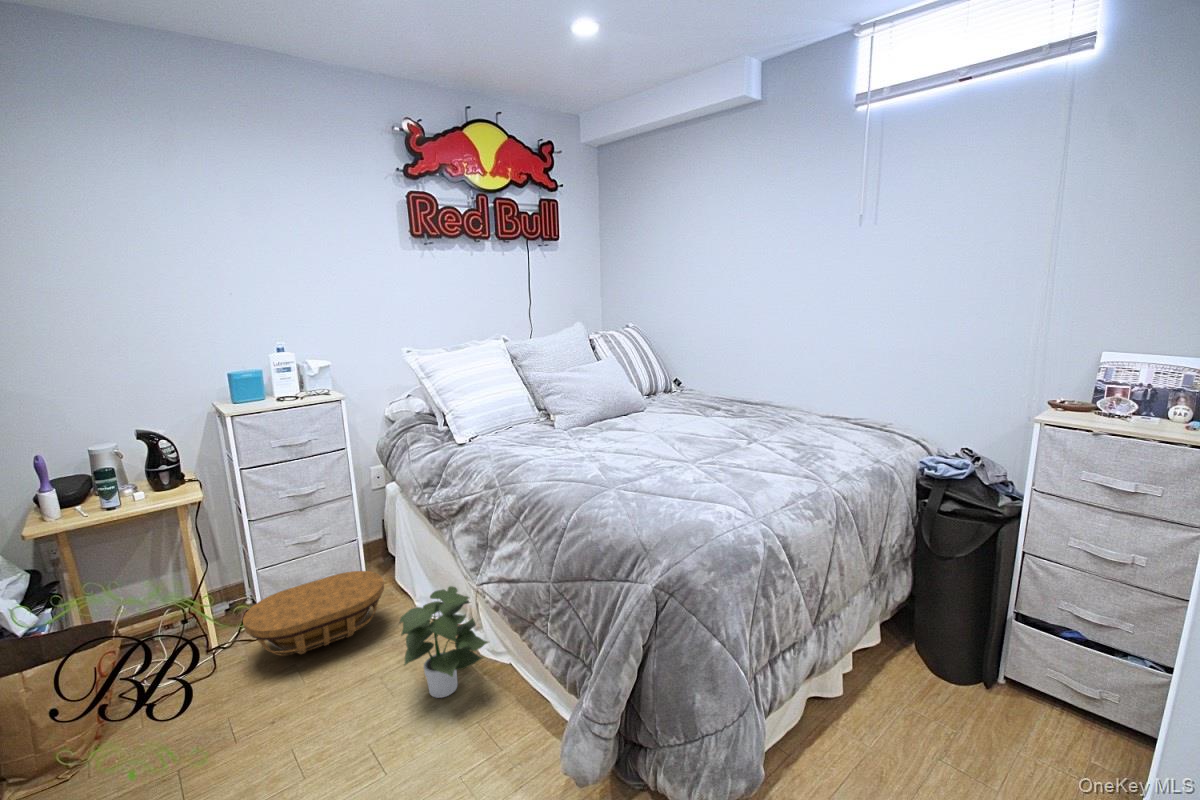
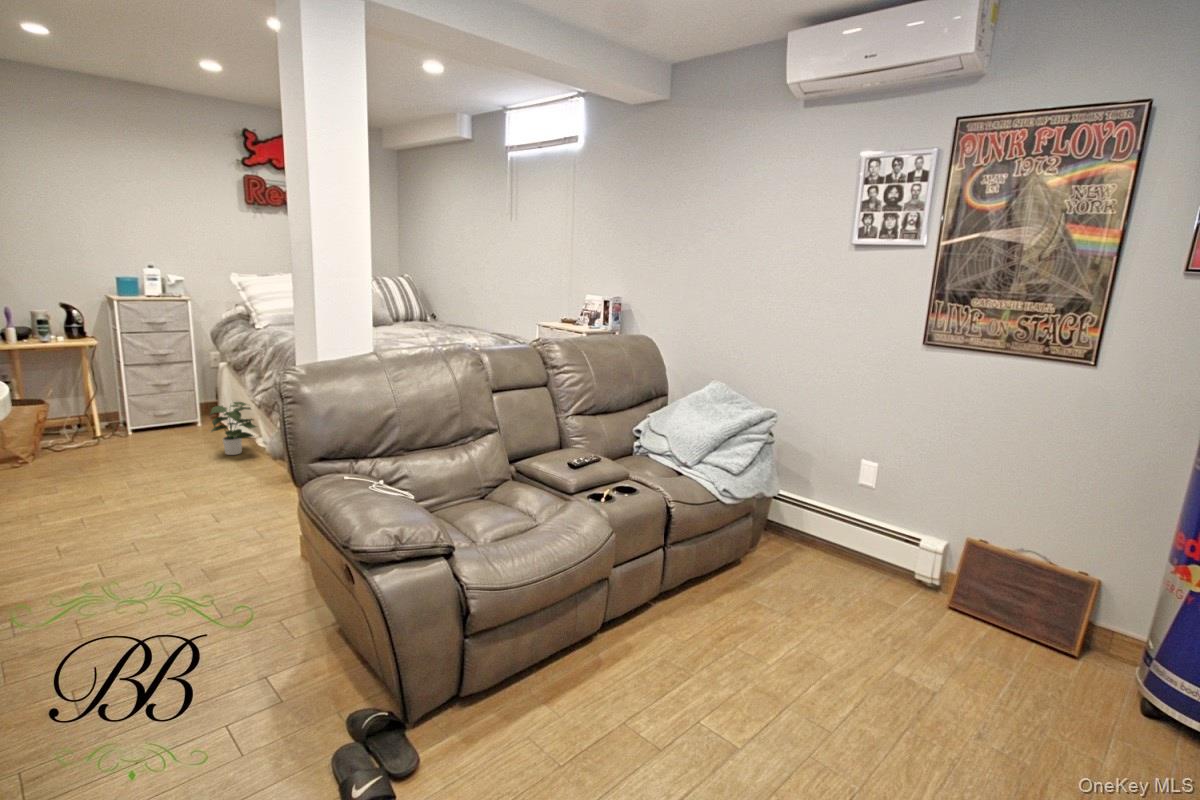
basket: present [243,571,384,656] -> none [119,404,208,440]

